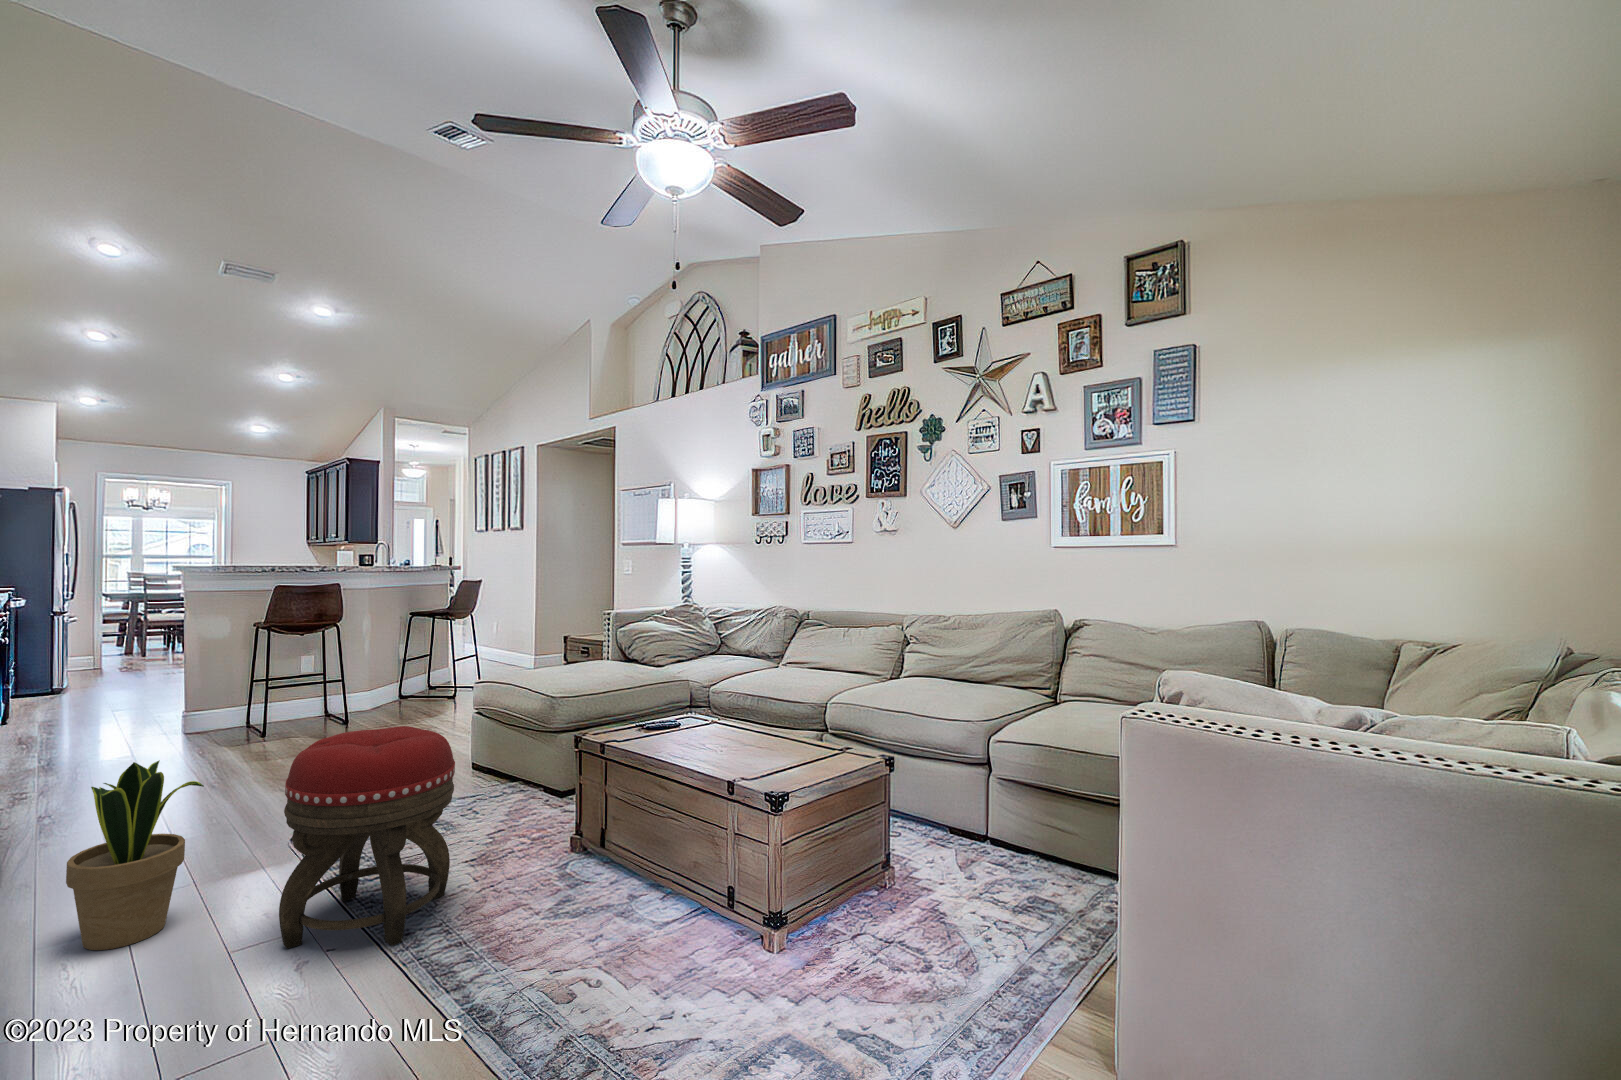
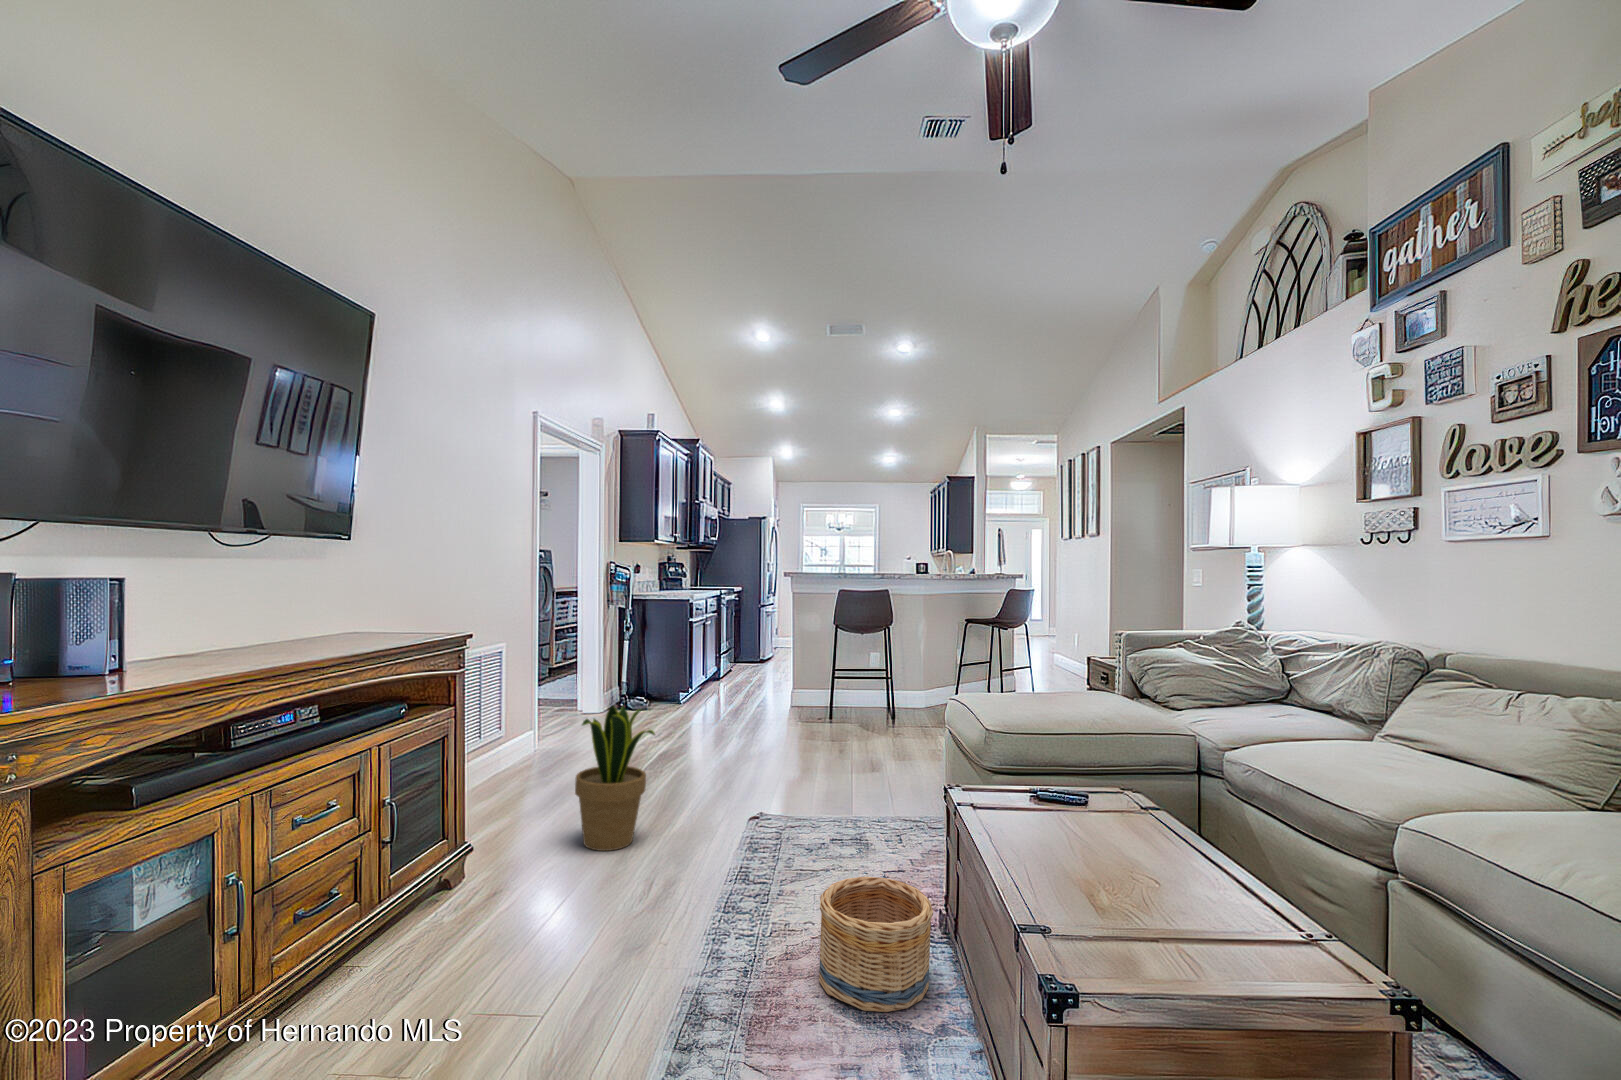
footstool: present [279,726,455,948] -> none [658,709,809,932]
basket: none [519,835,615,940] -> present [819,877,933,1012]

